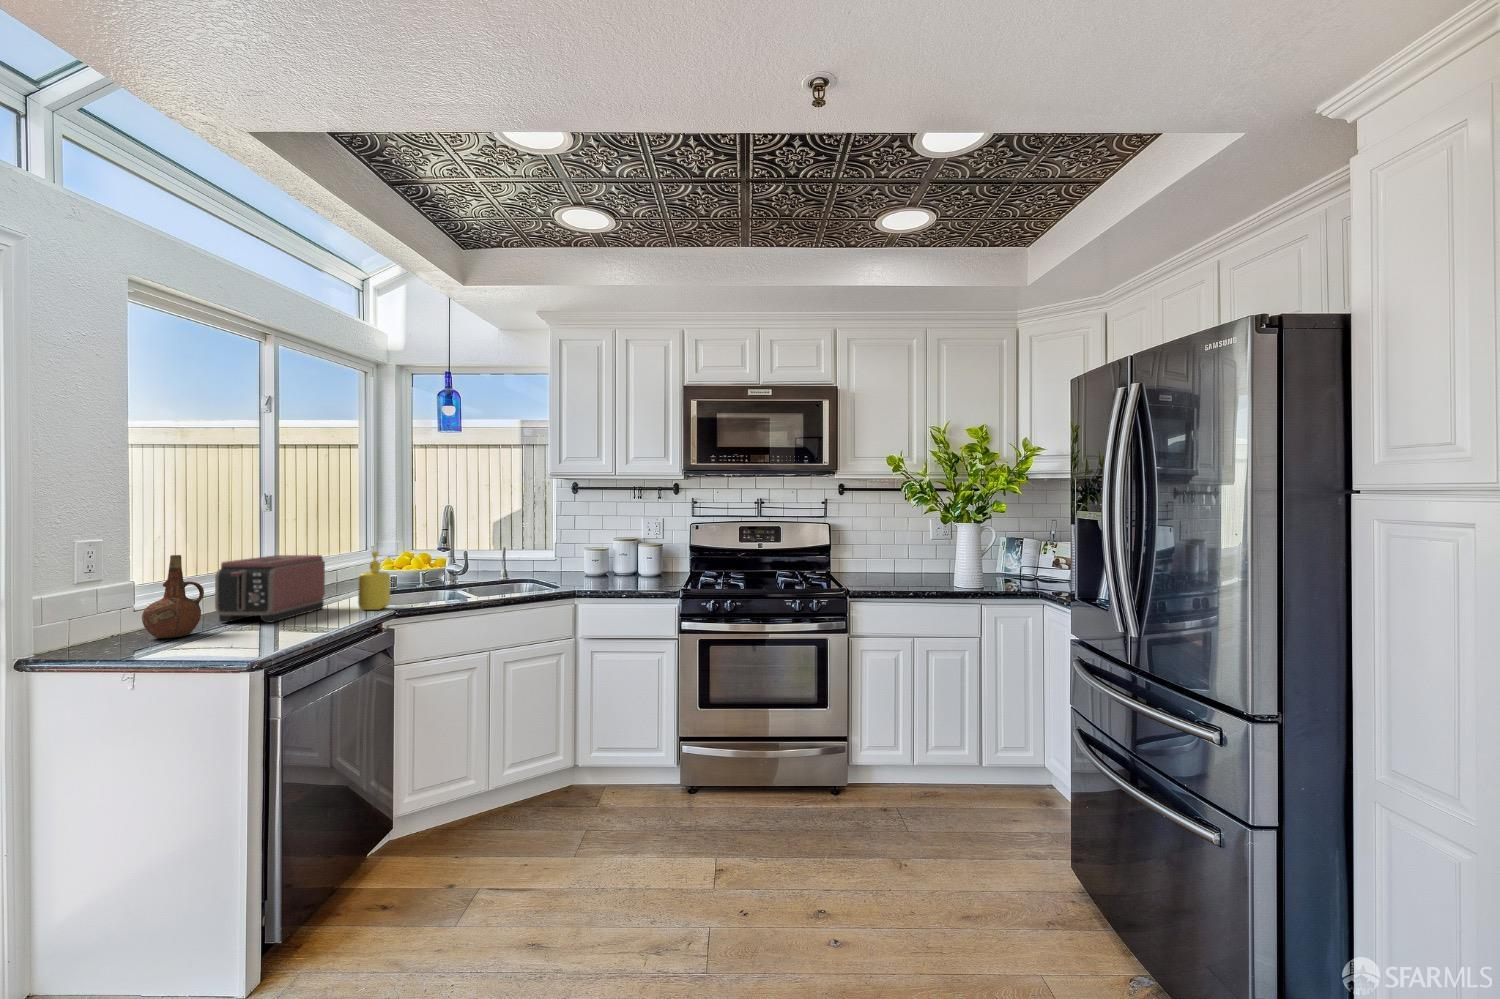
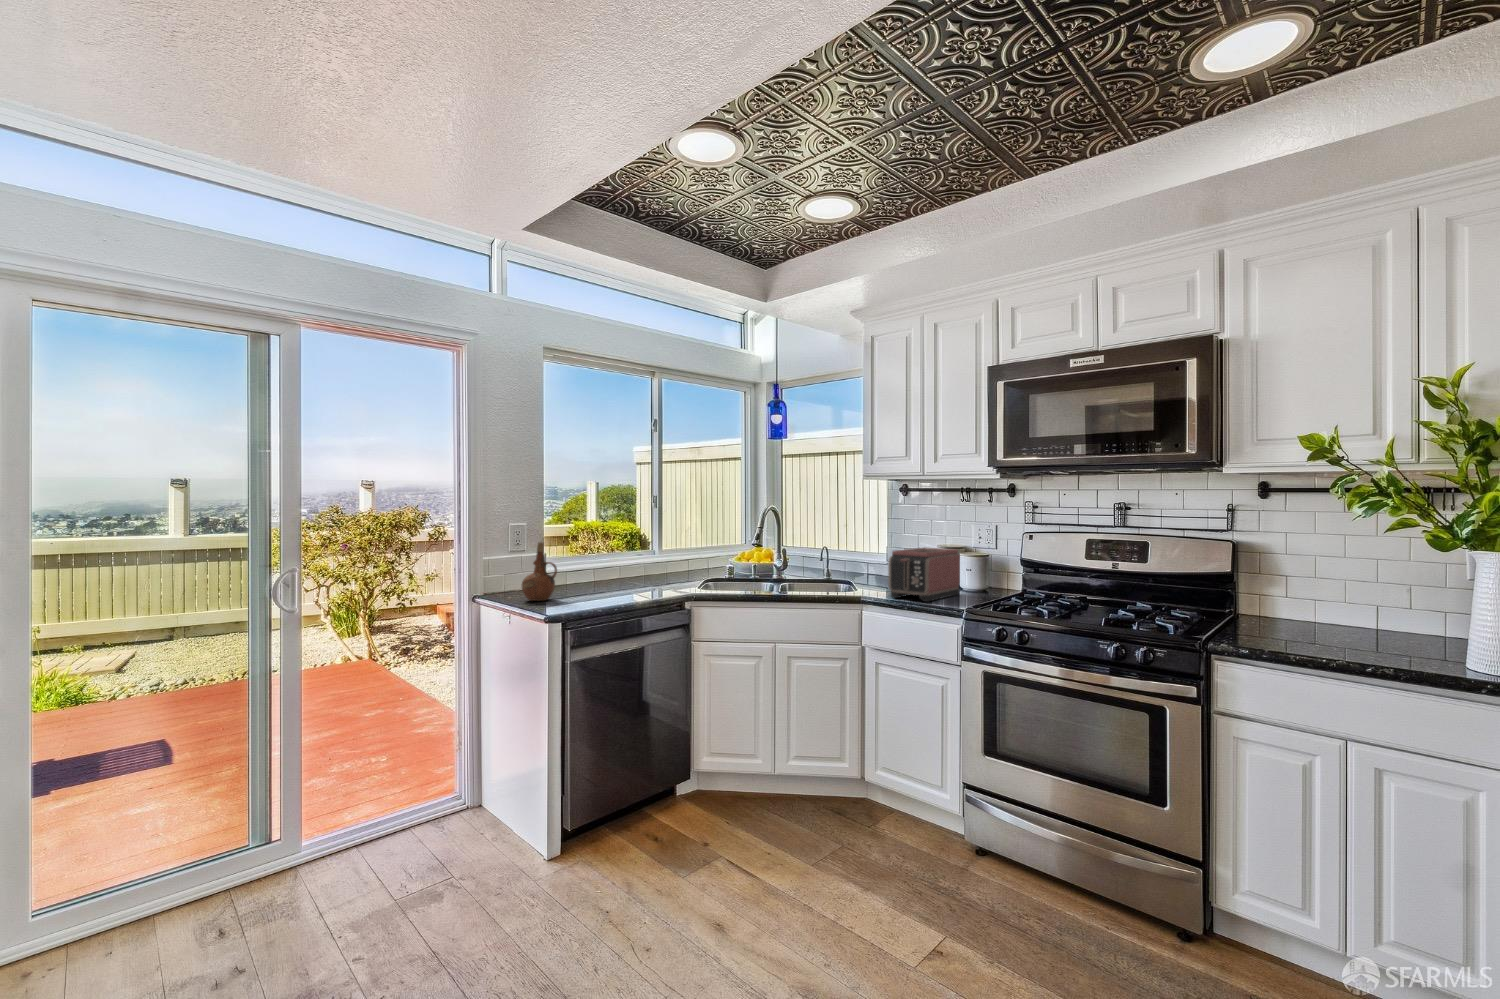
soap dispenser: present [358,552,390,610] -> none [668,547,691,597]
toaster: present [215,555,325,623] -> present [888,547,960,602]

